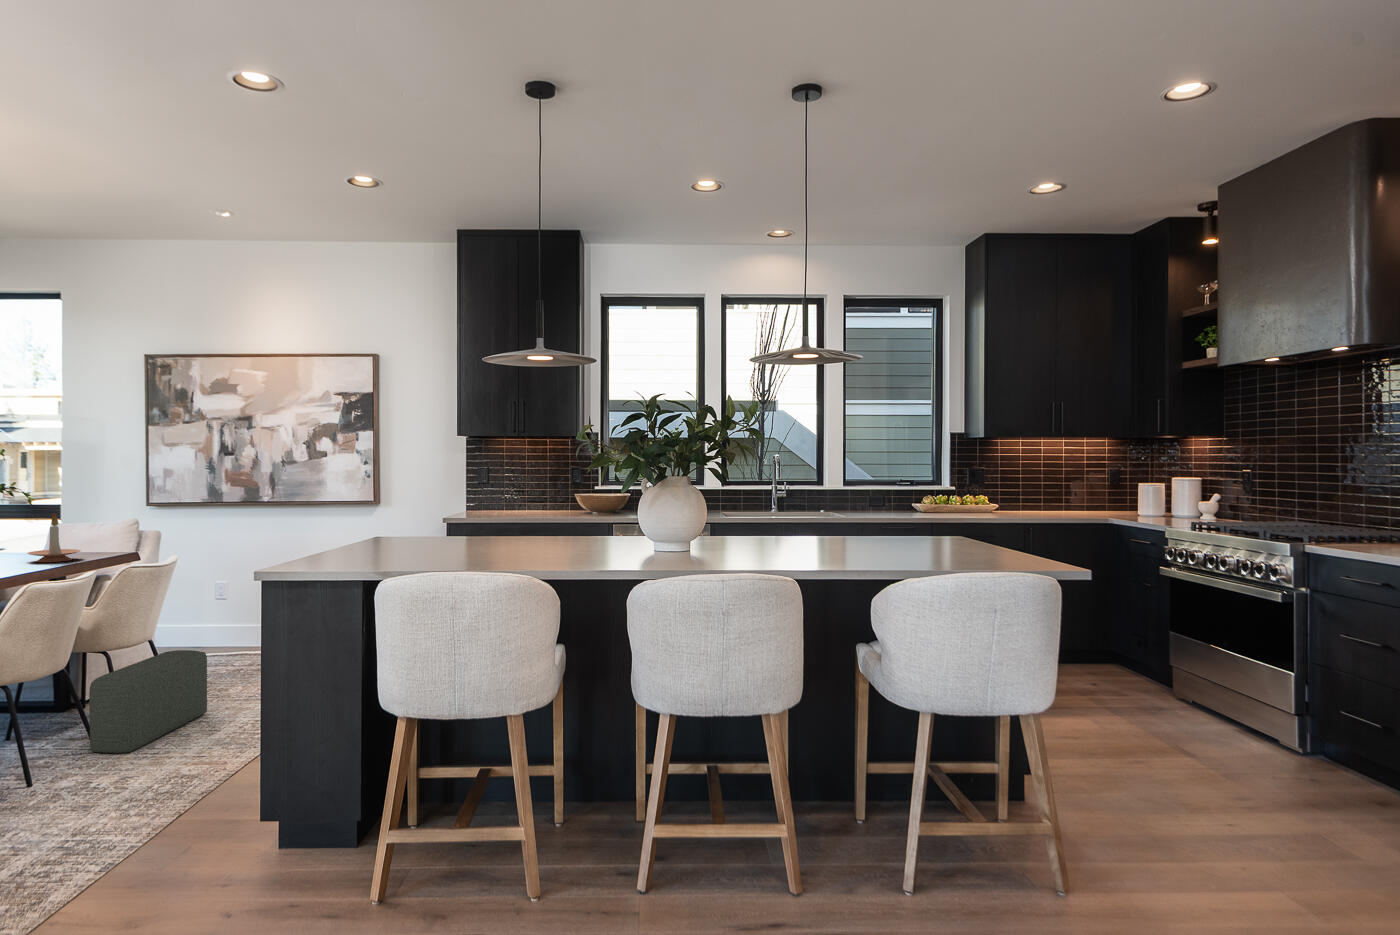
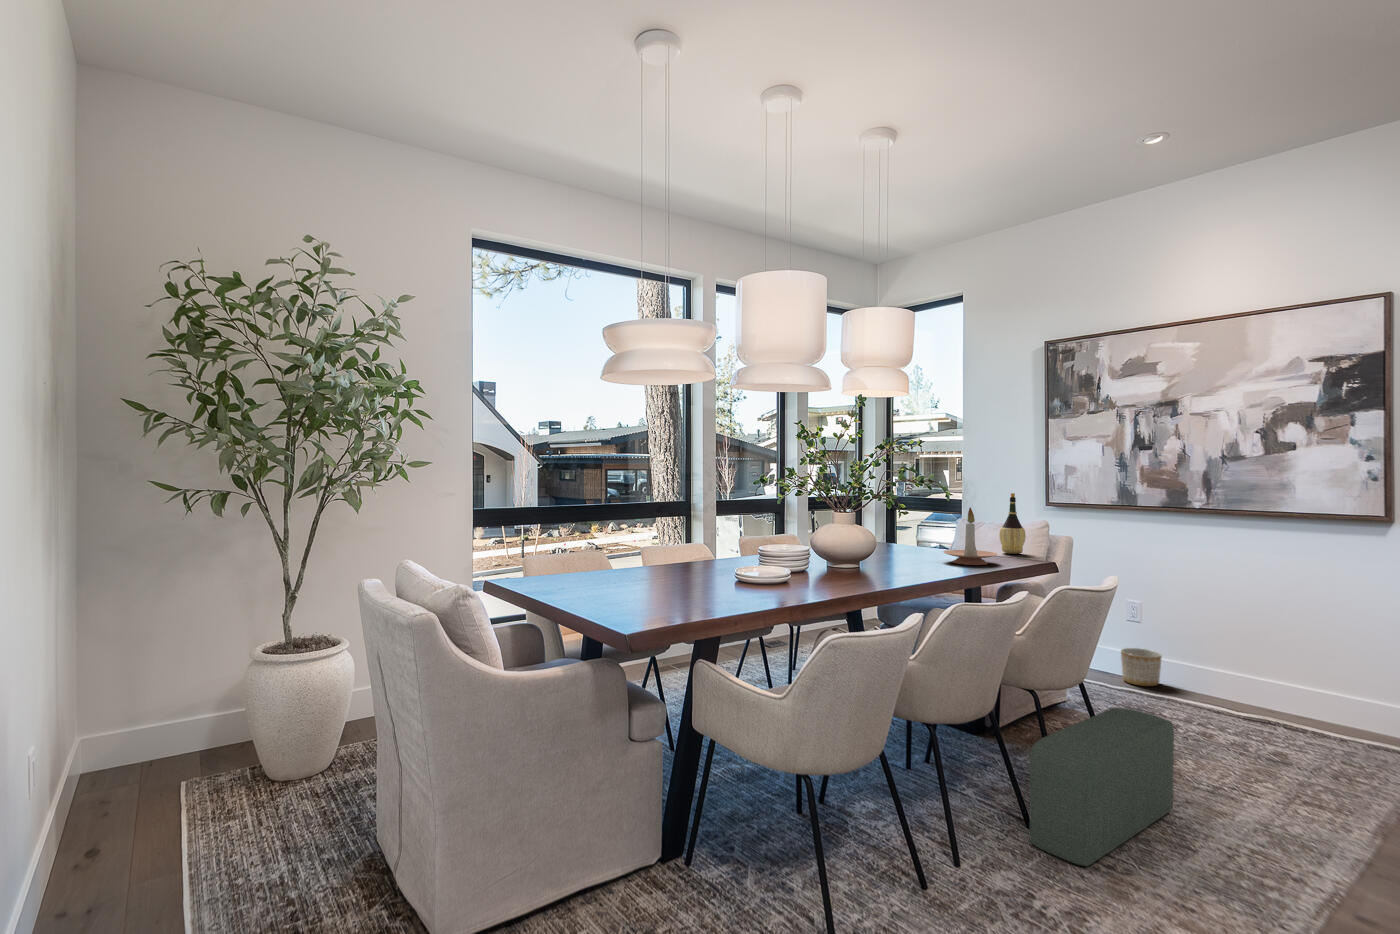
wine bottle: none [89,497,114,550] -> present [999,493,1026,554]
planter: none [210,619,242,648] -> present [1121,648,1162,686]

